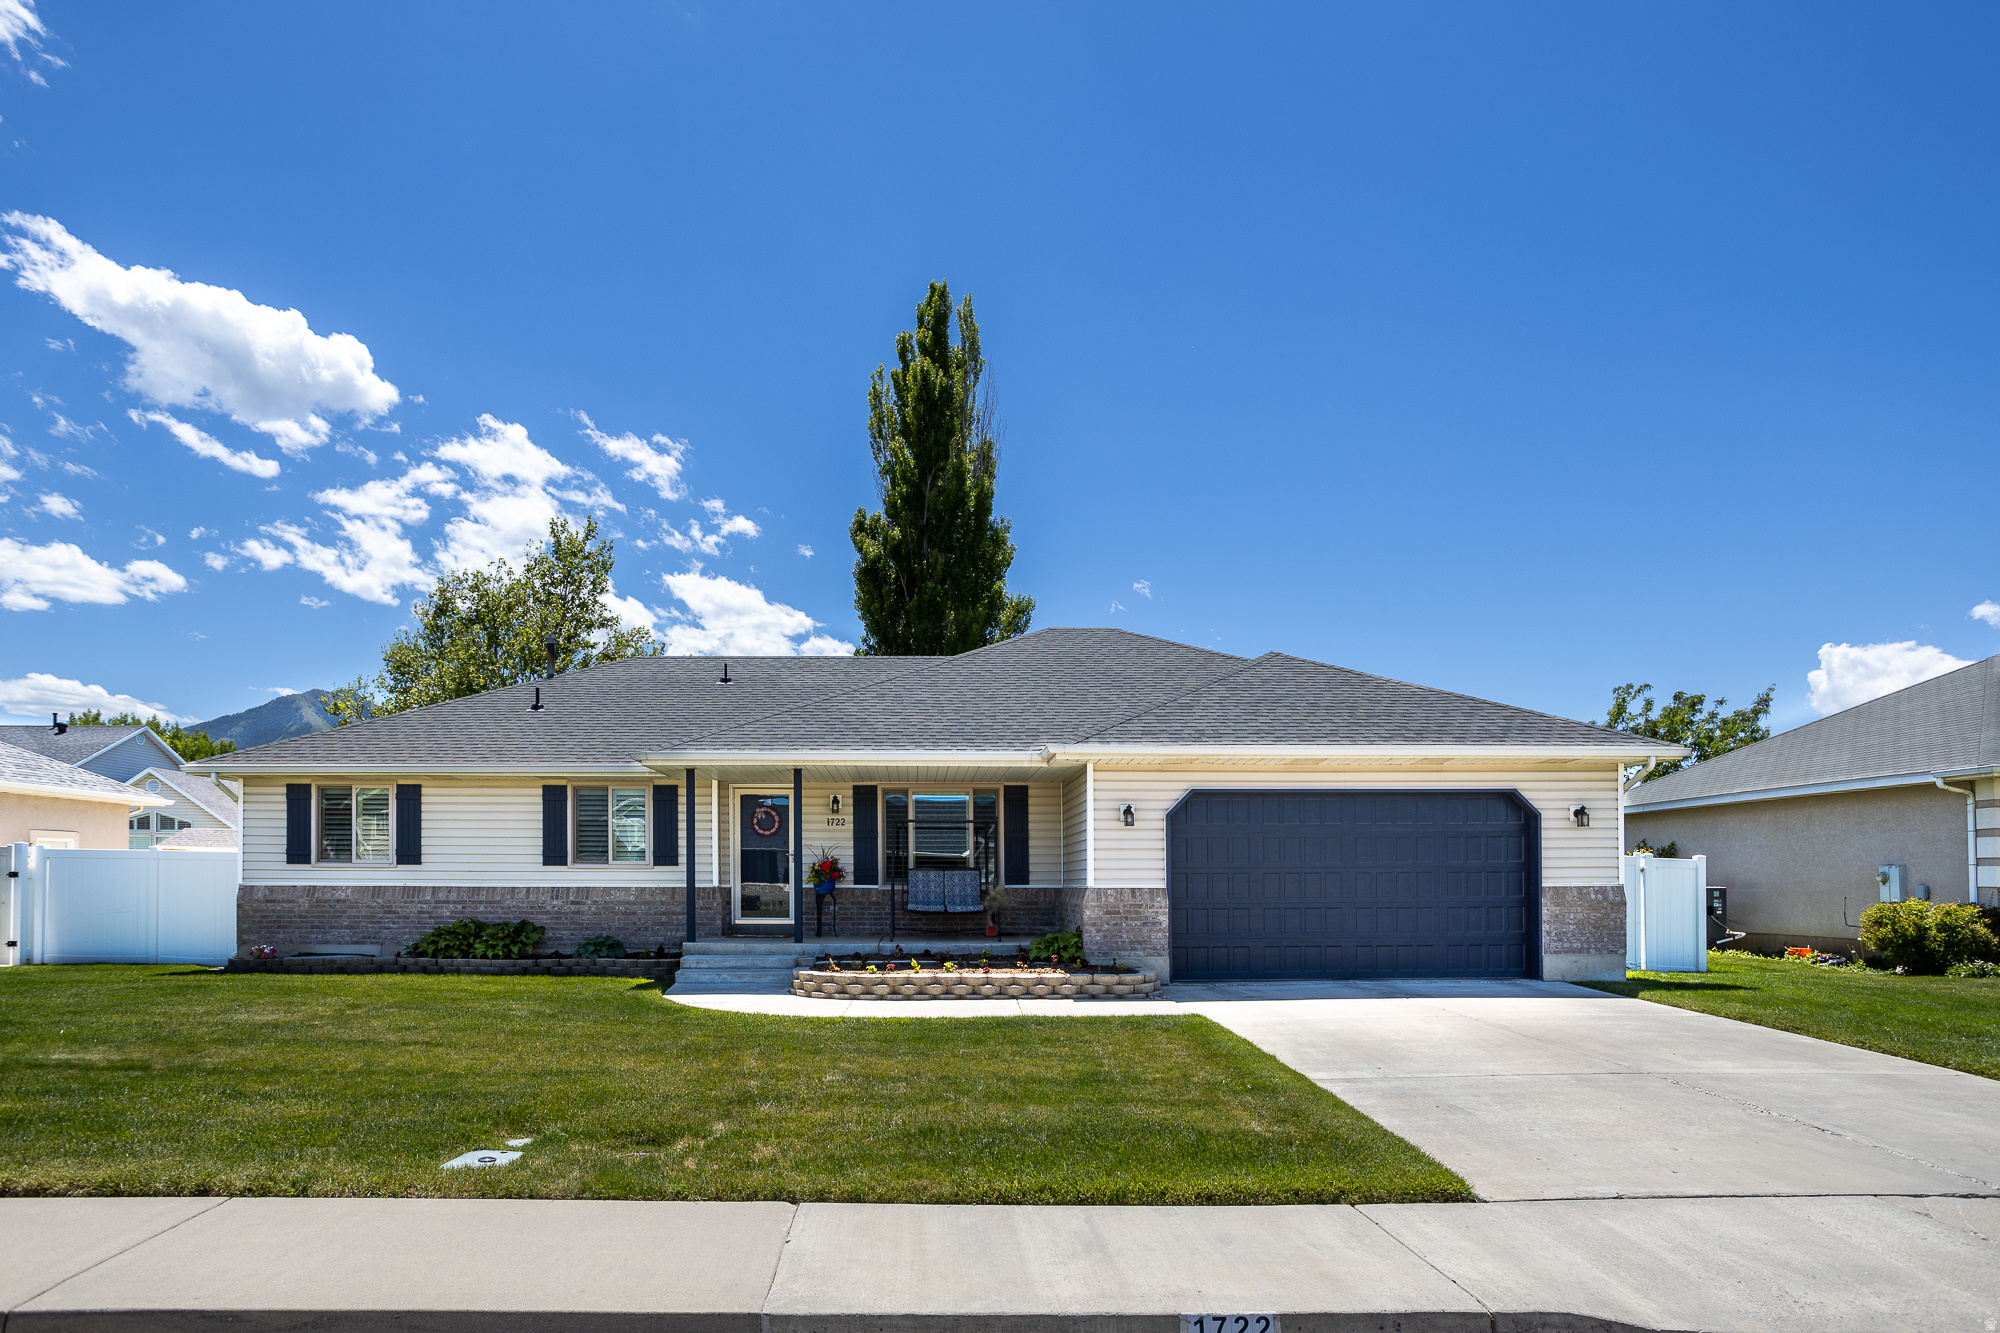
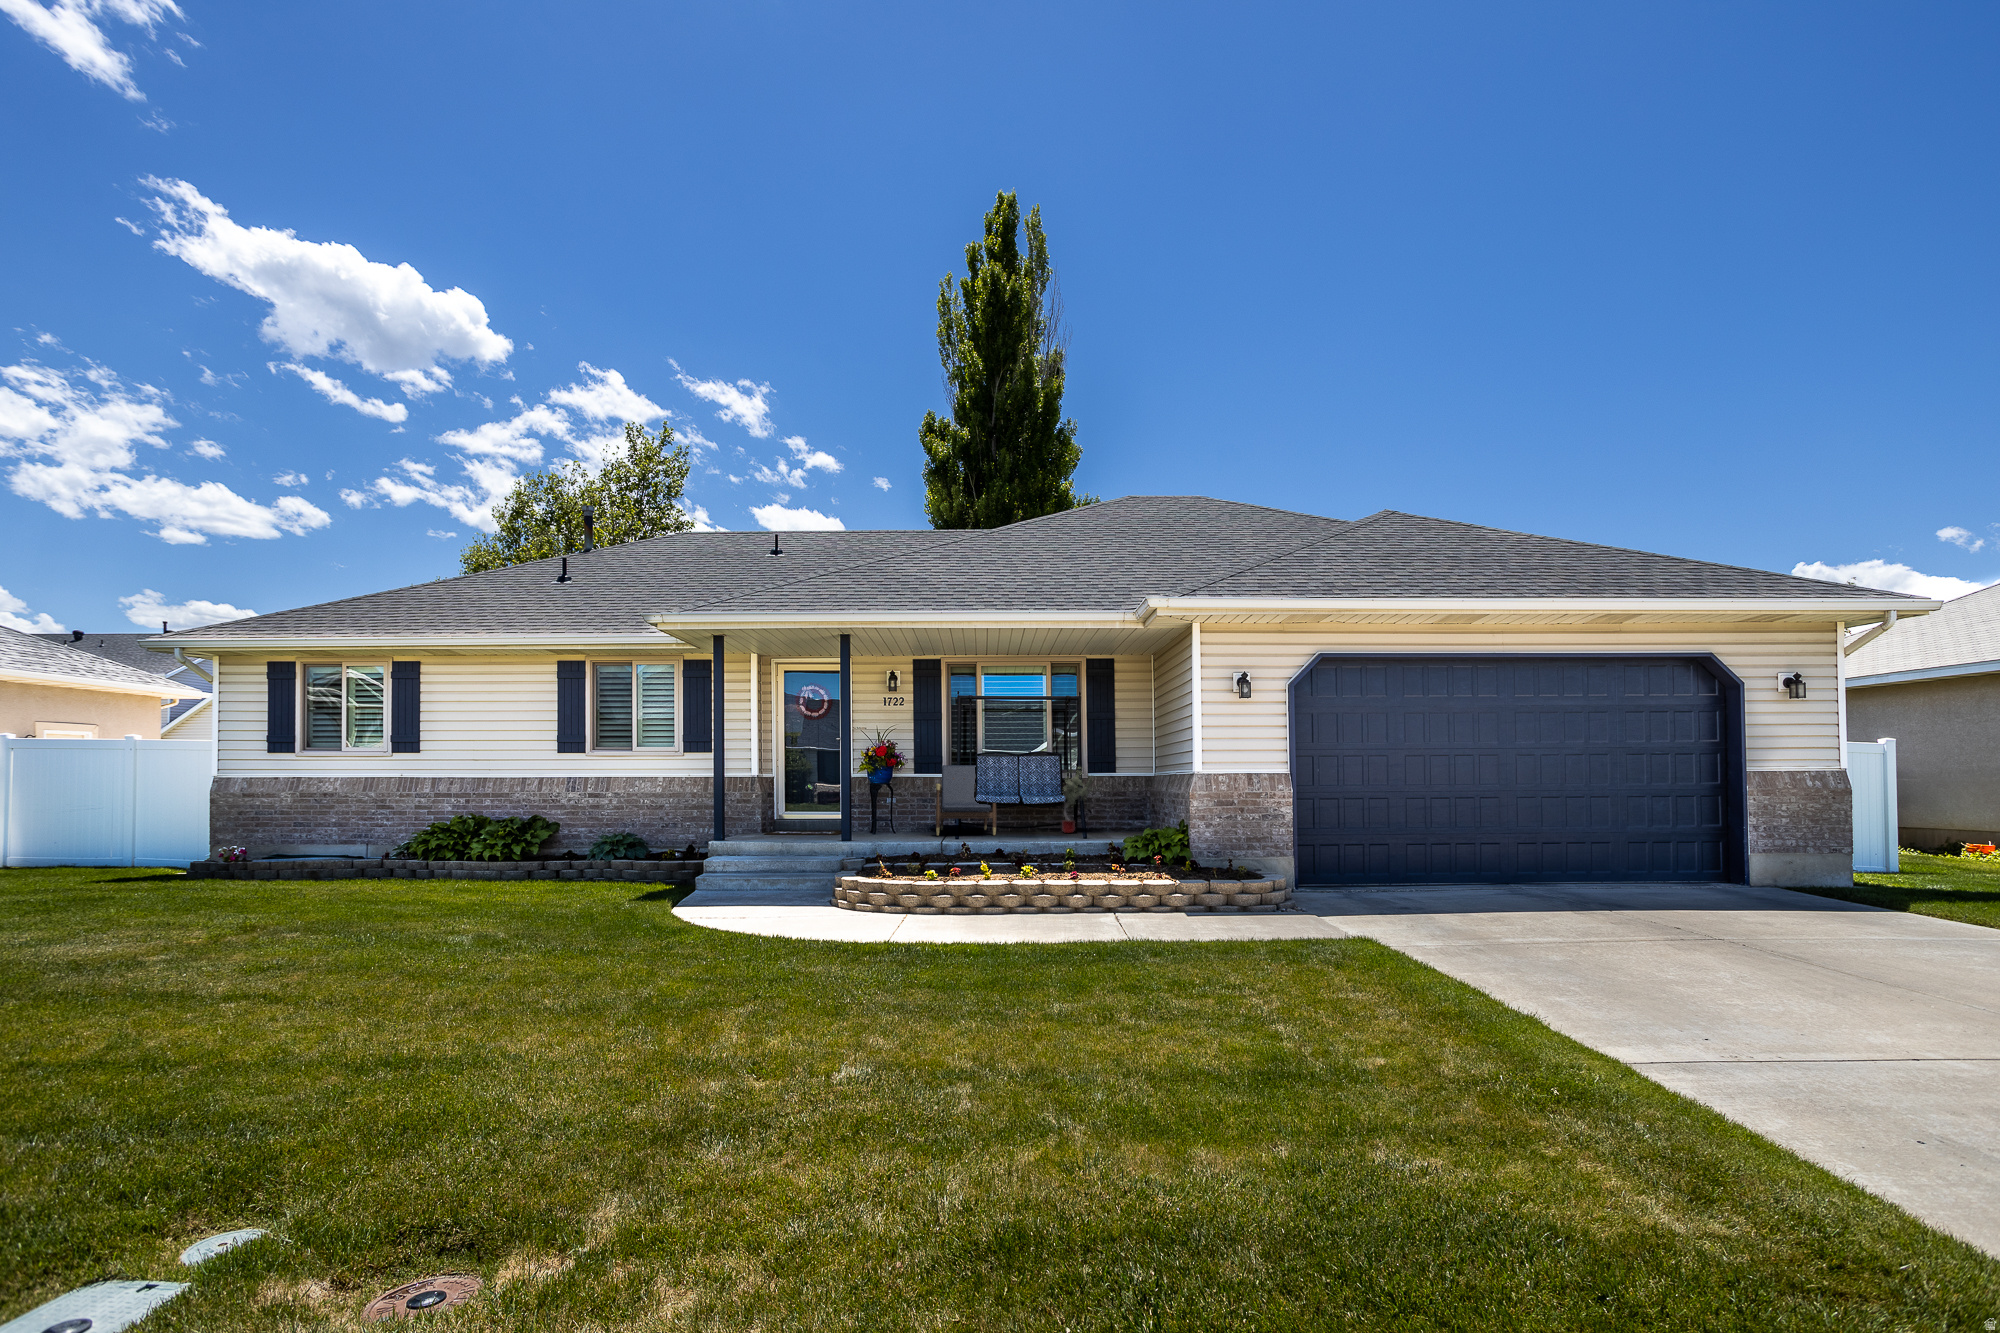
lounge chair: none [877,877,929,938] -> present [936,765,996,835]

